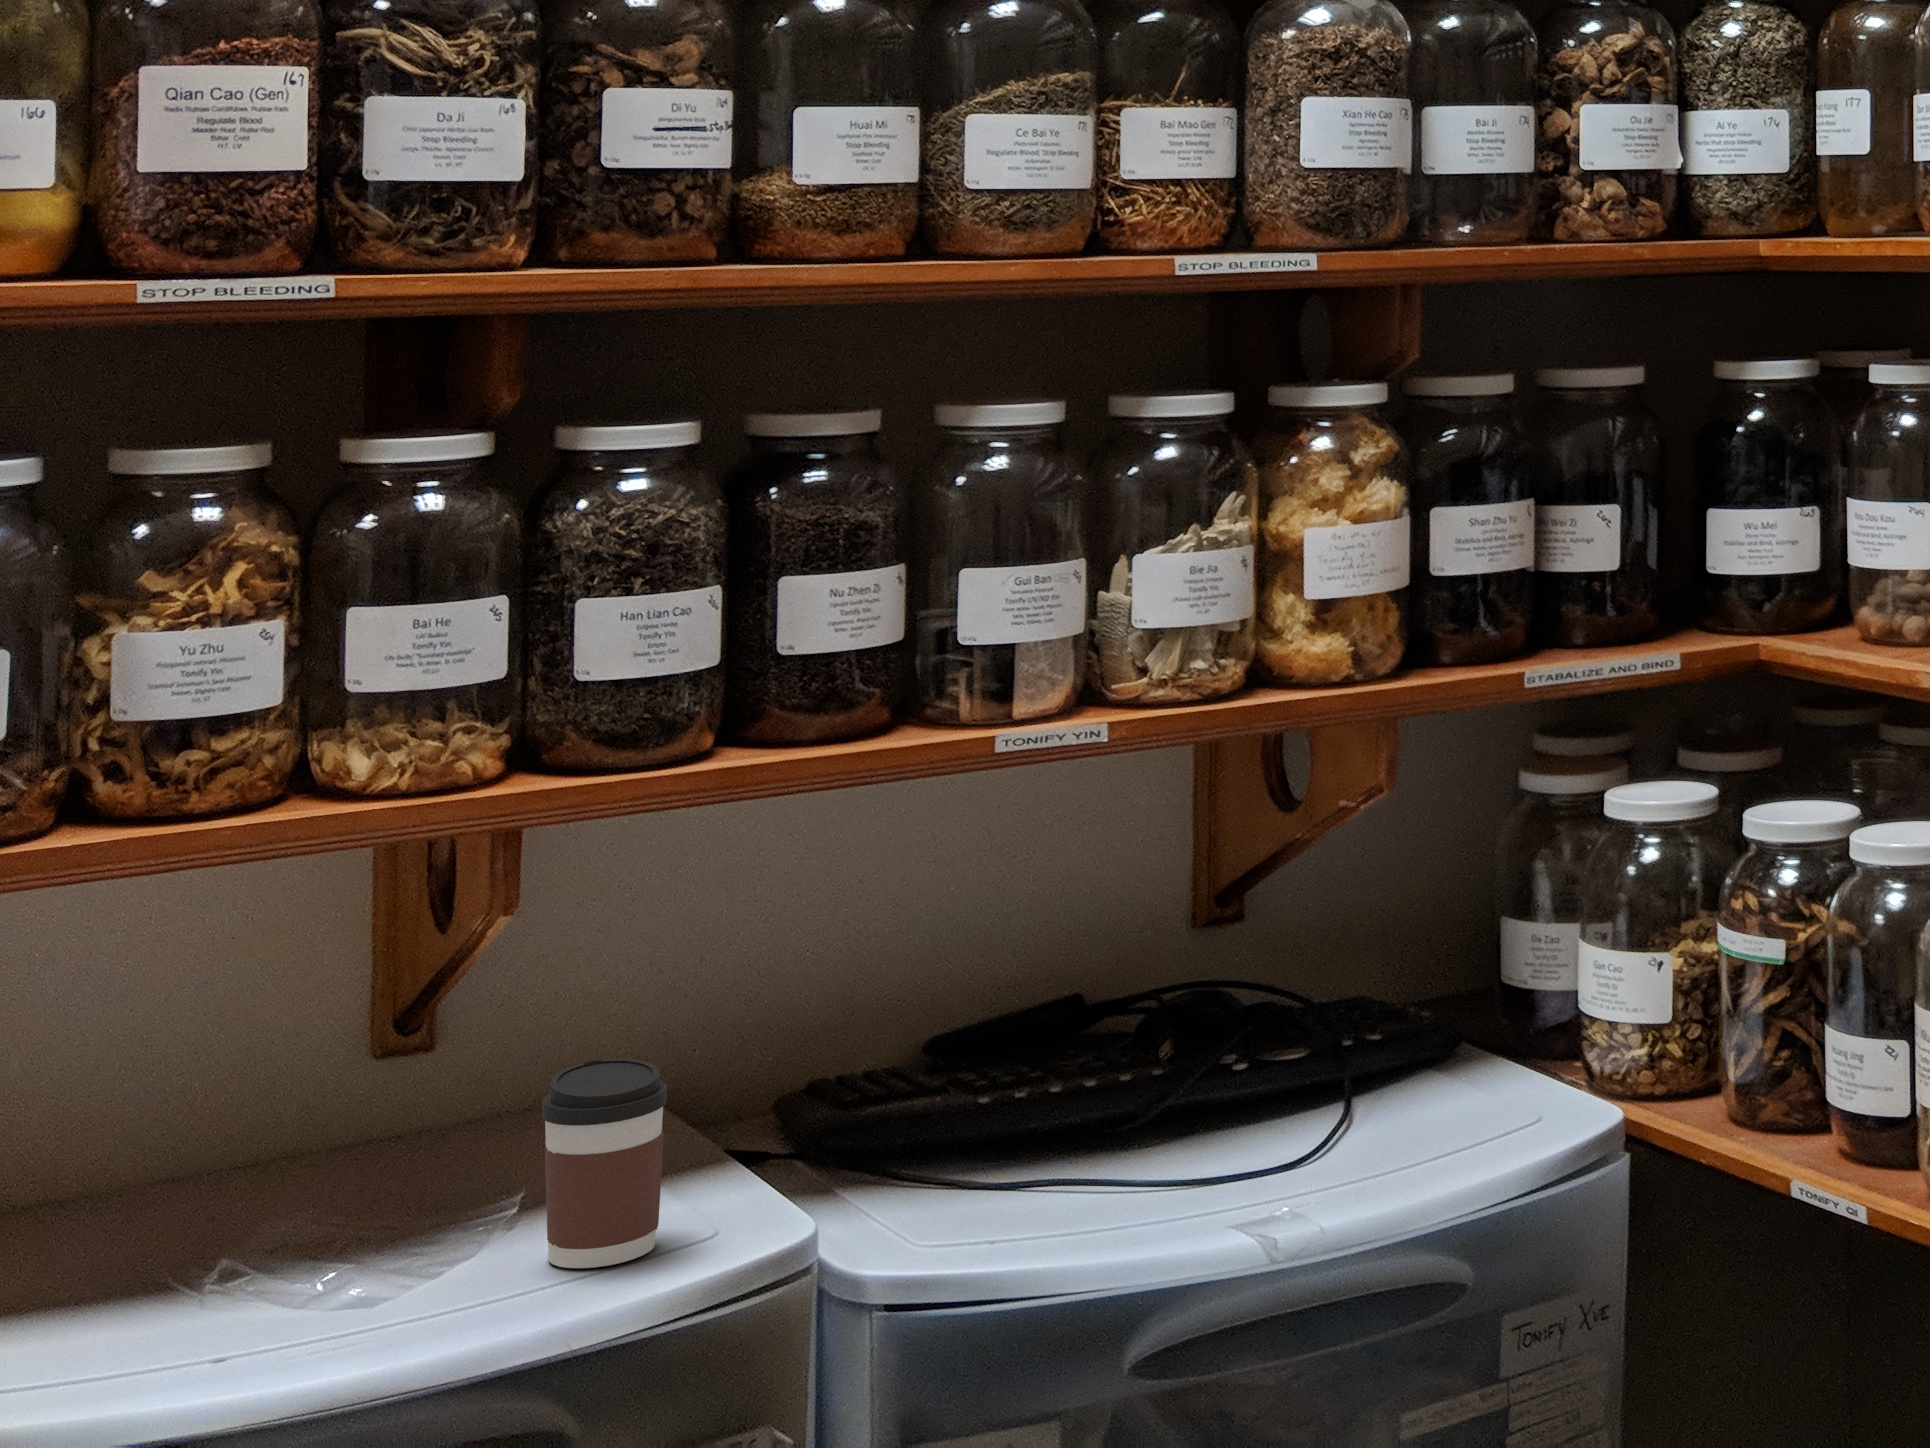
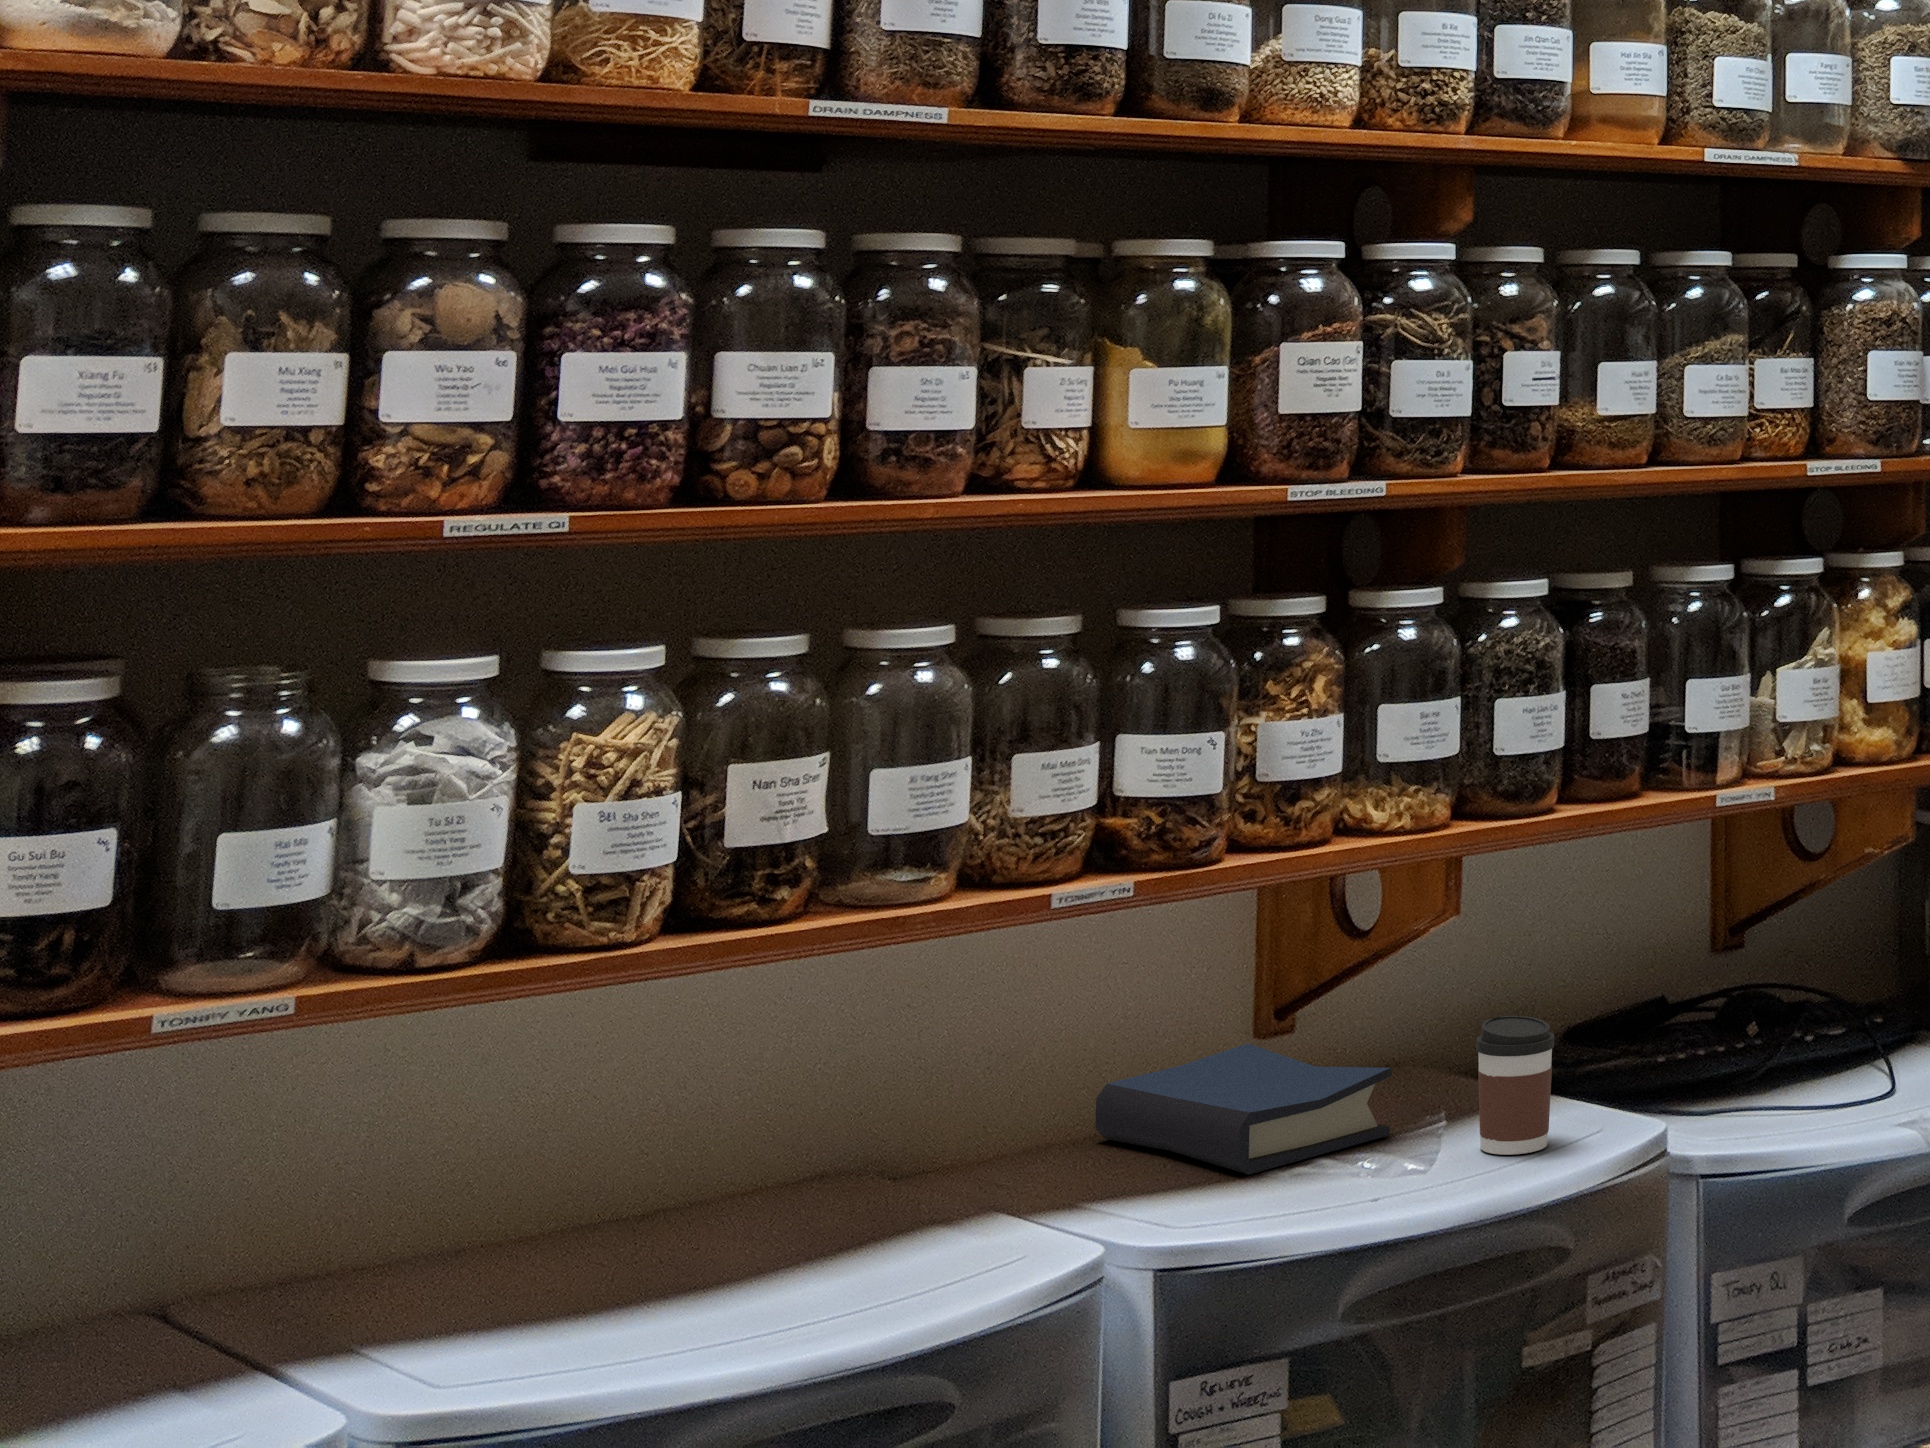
hardback book: none [69,1069,464,1288] -> present [1095,1044,1391,1175]

